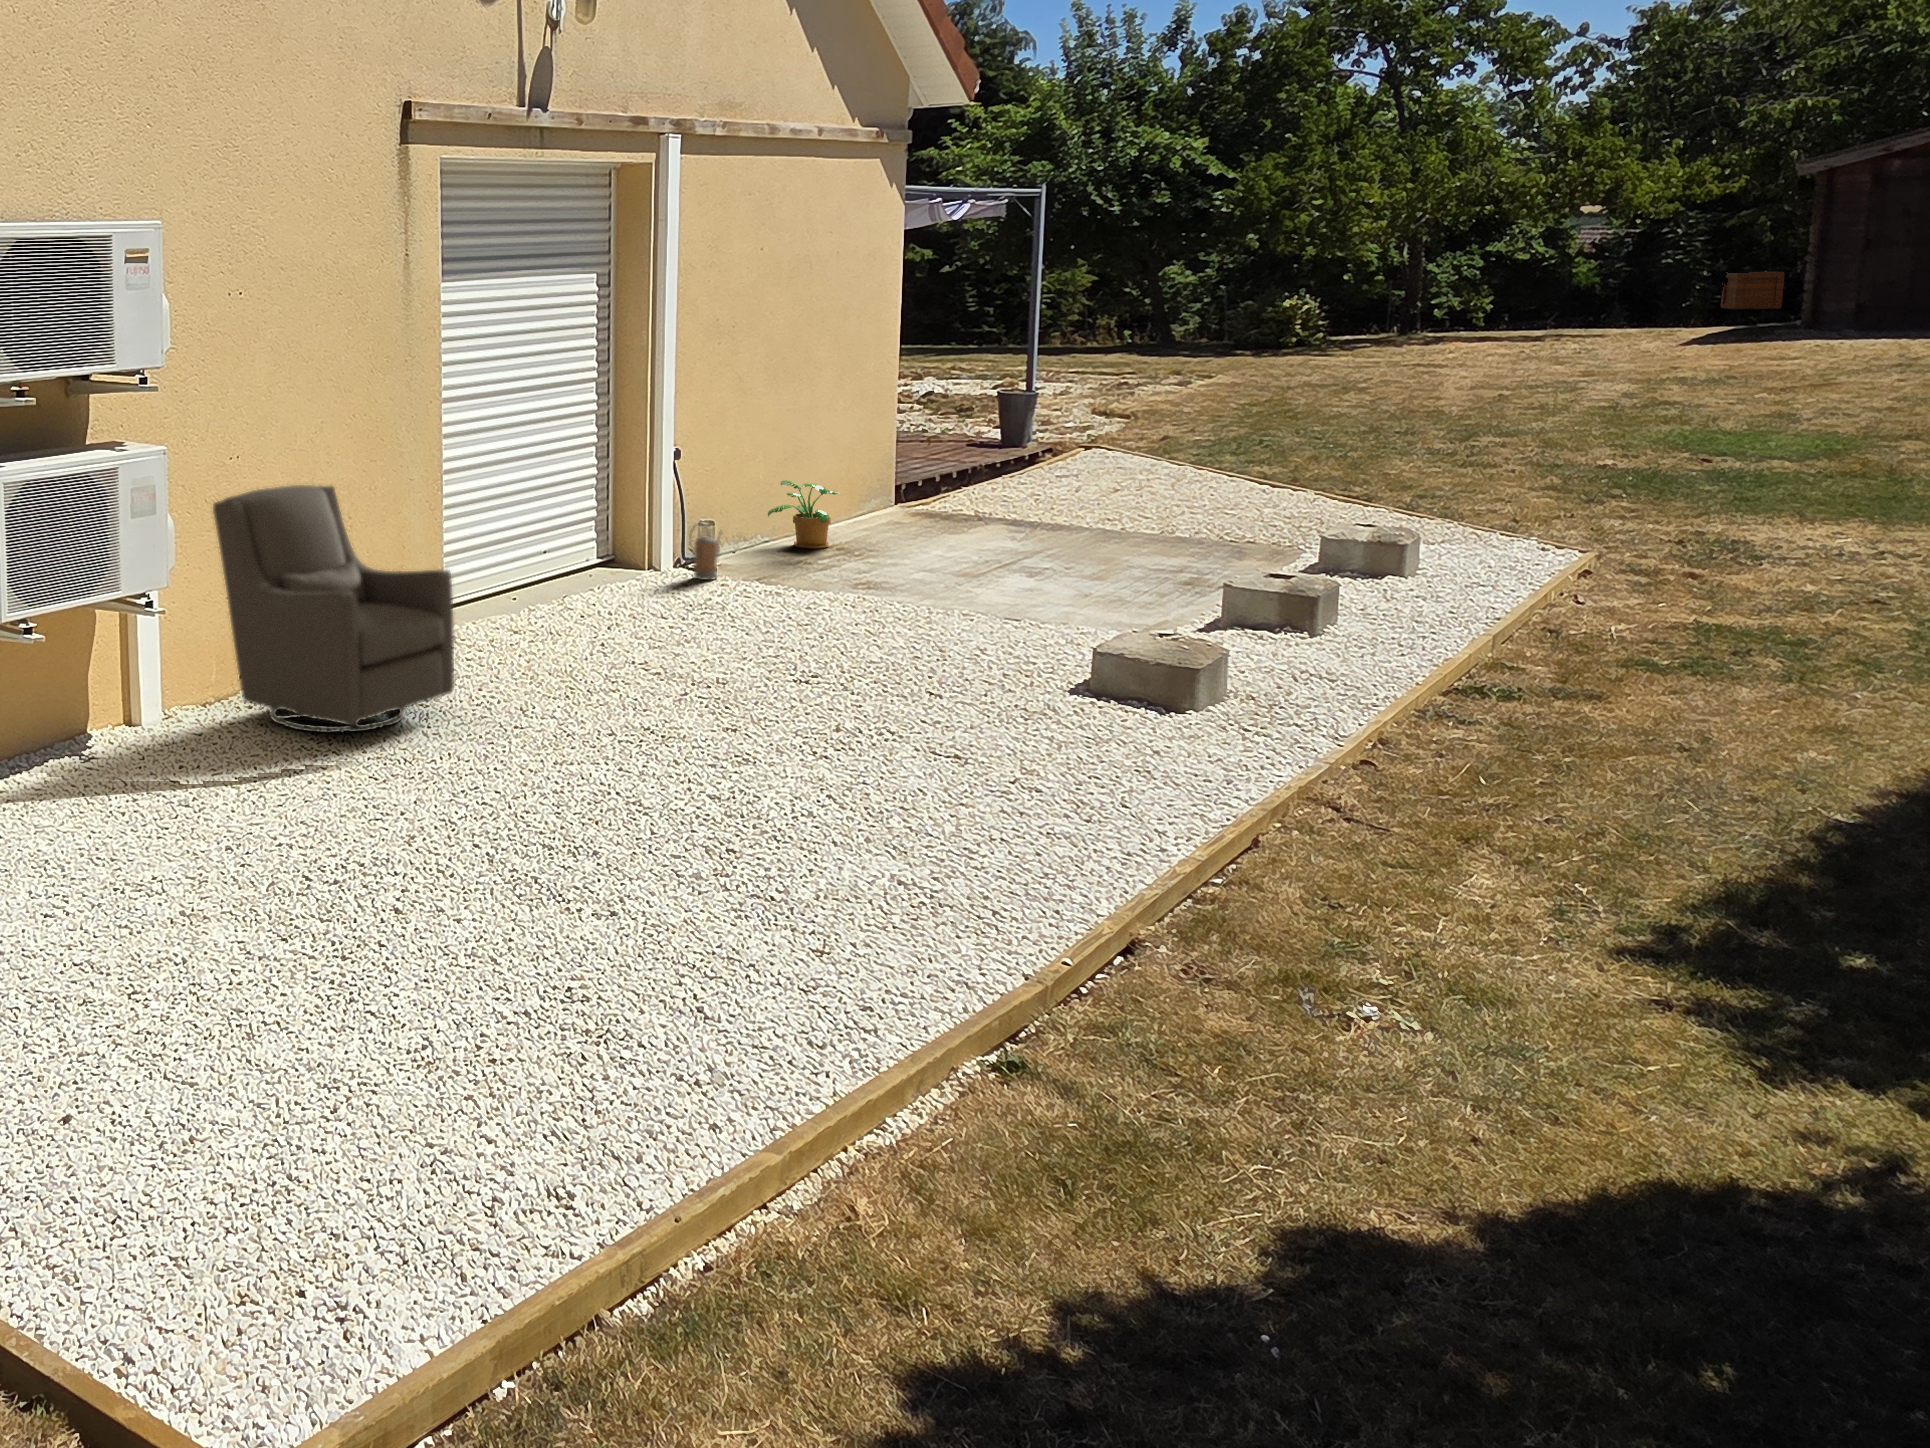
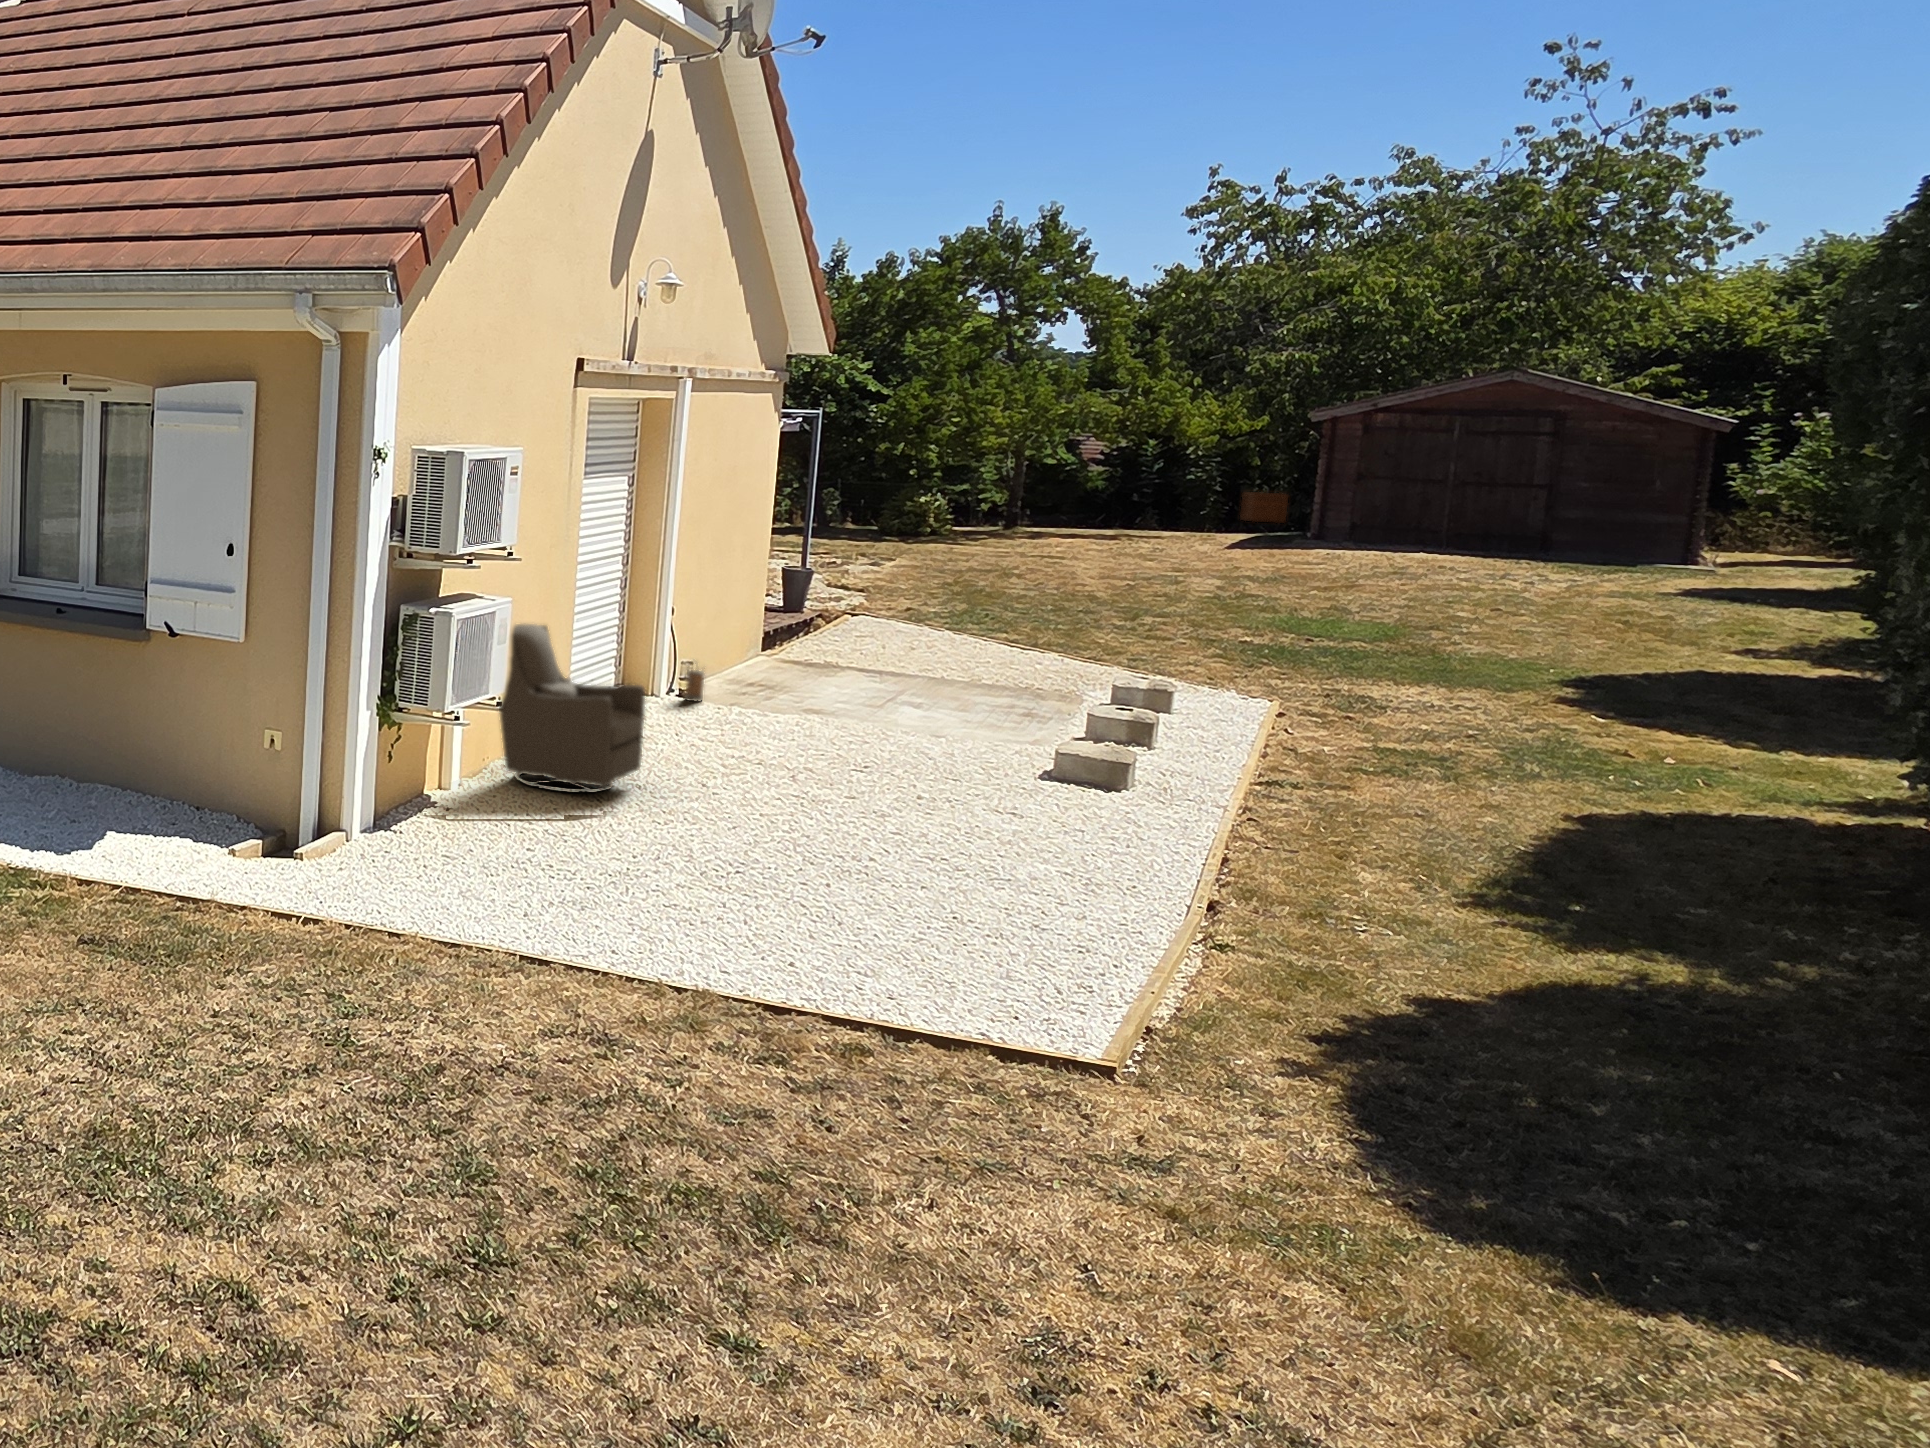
potted plant: present [768,480,840,548] -> none [710,631,766,682]

